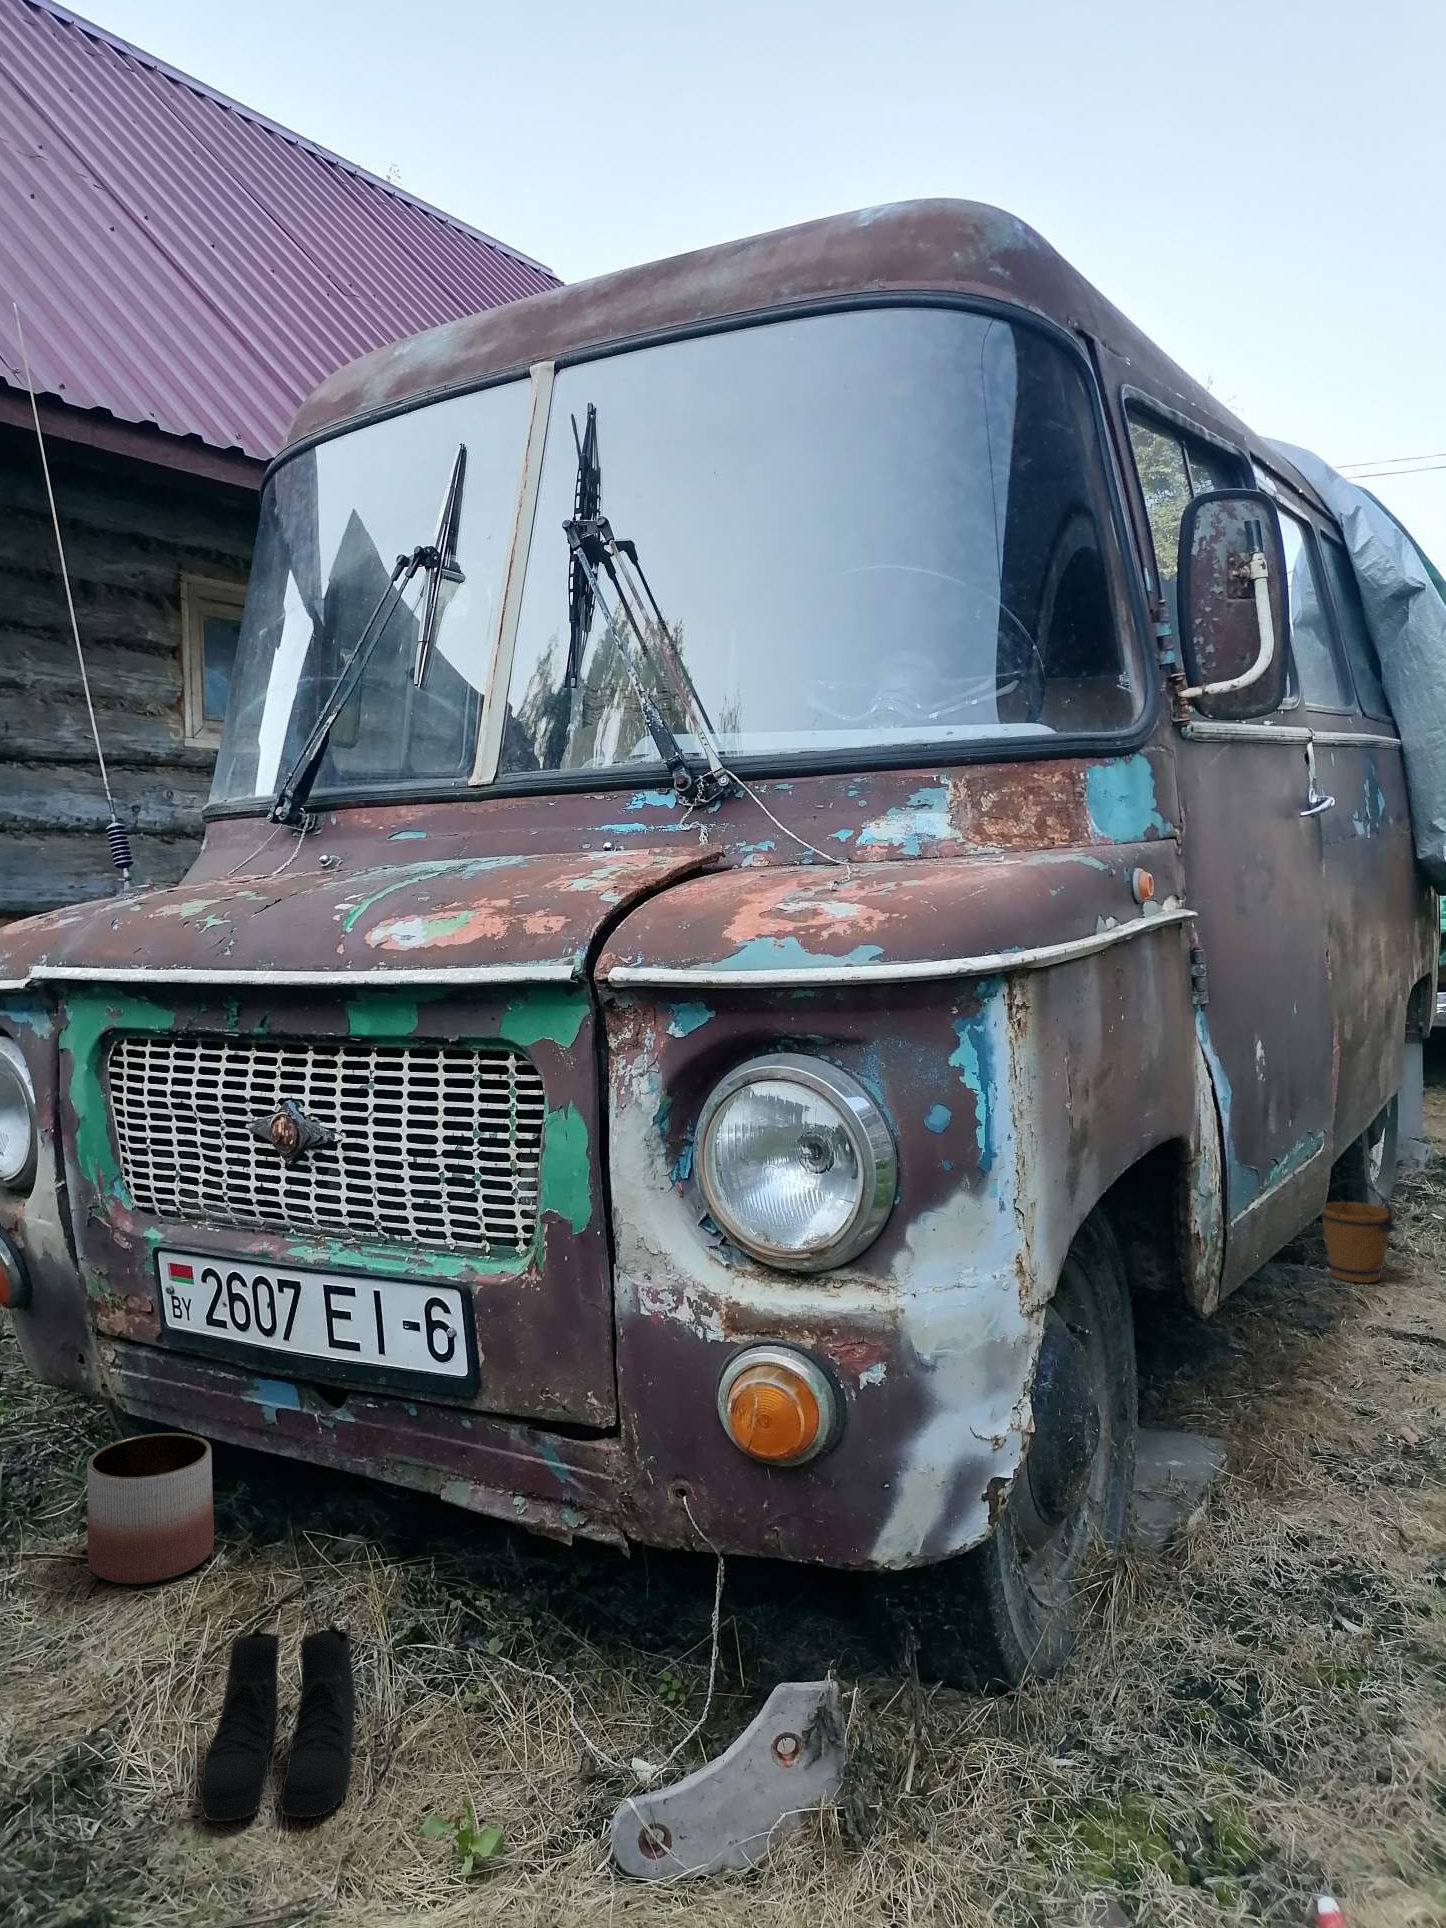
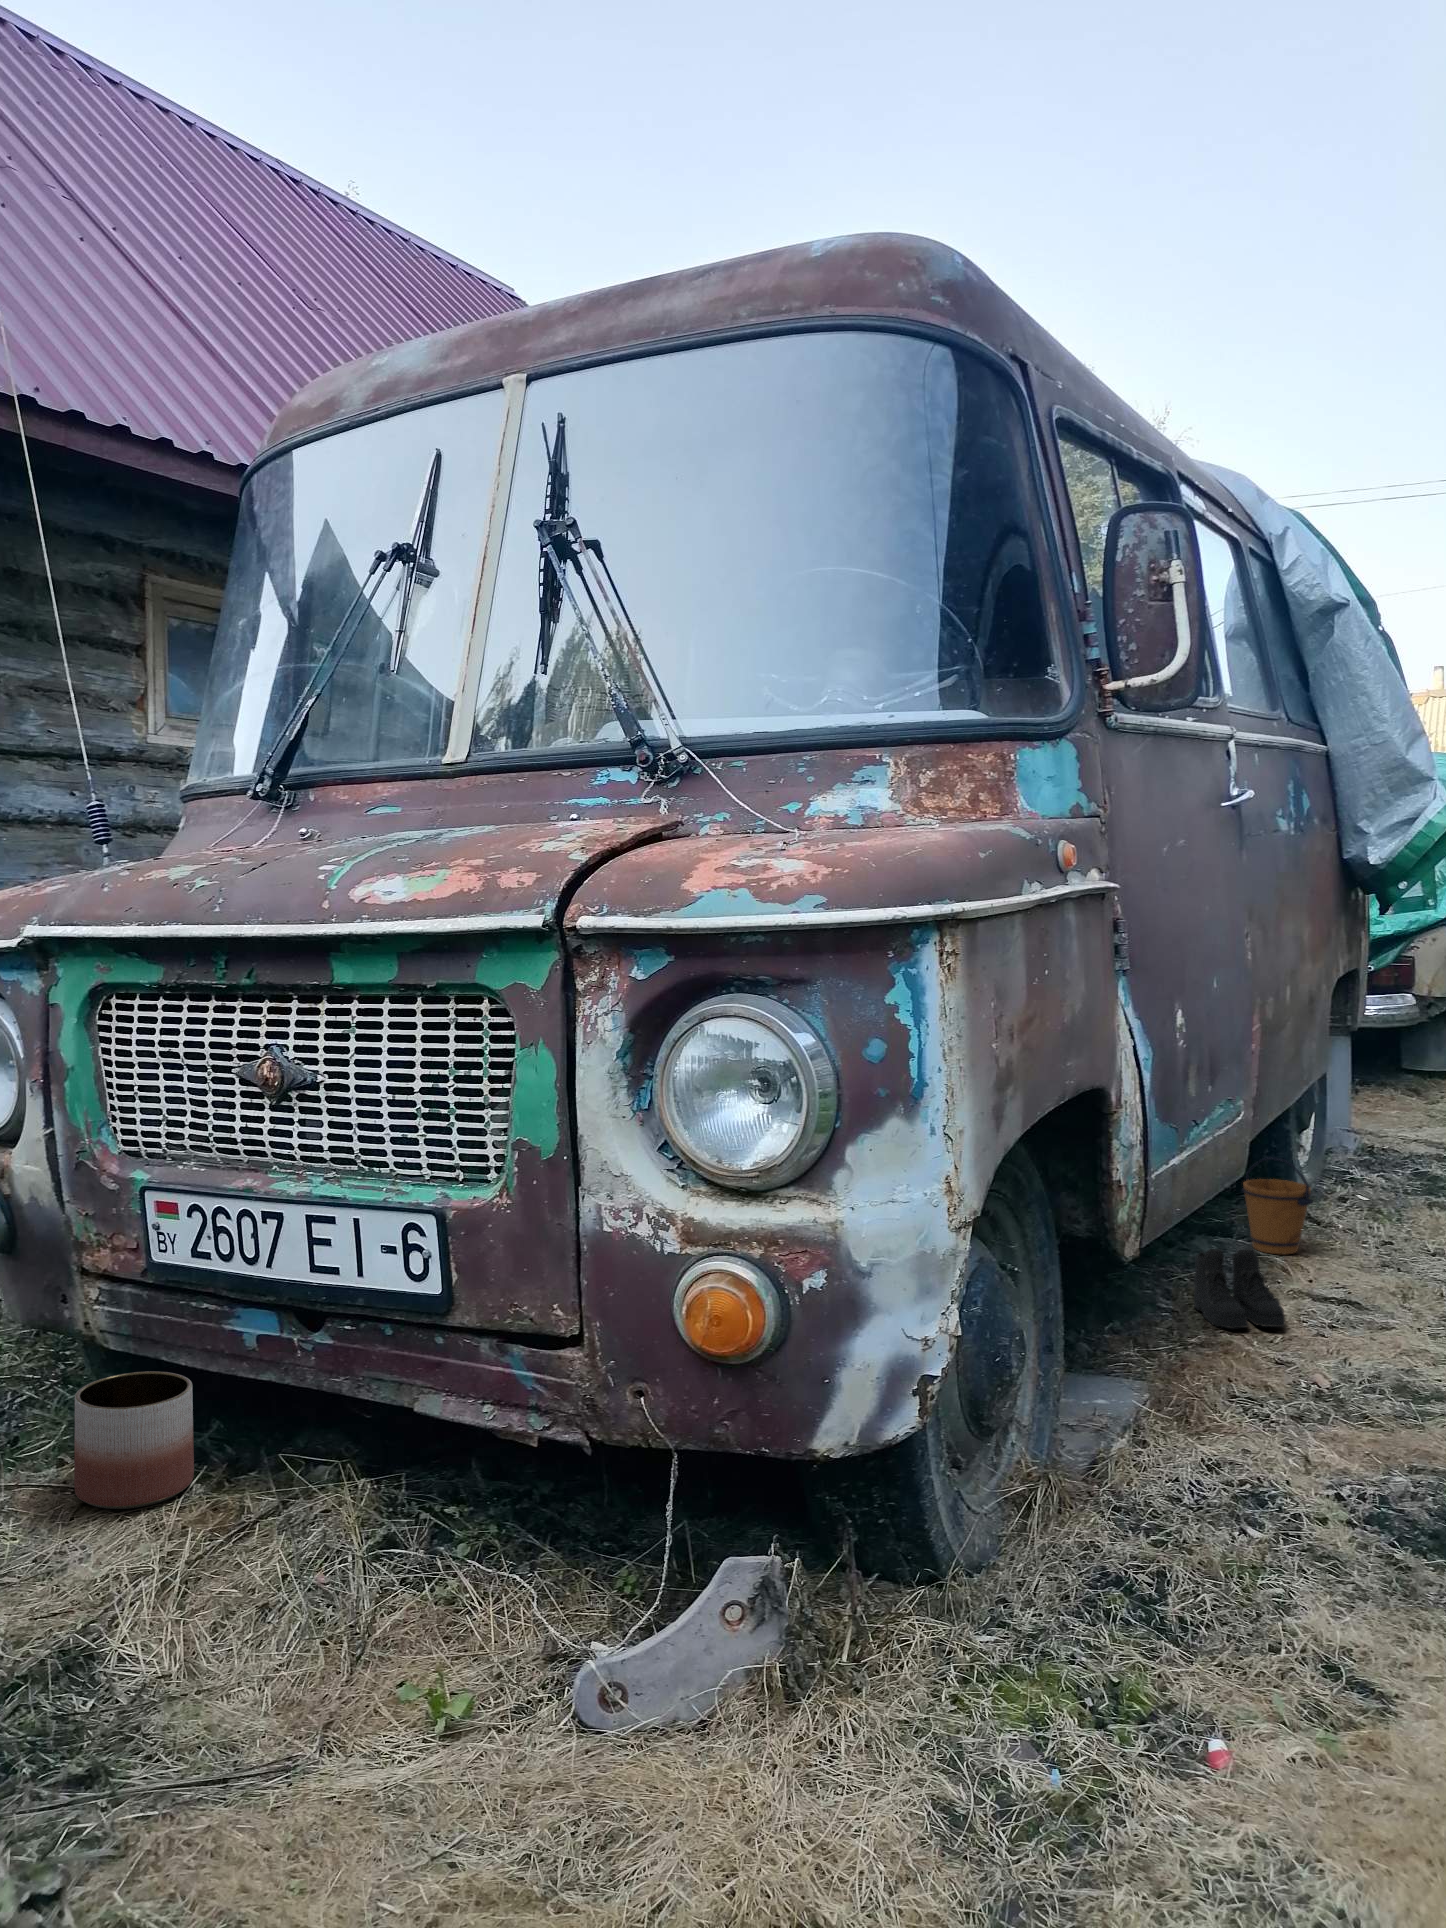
boots: present [201,1625,355,1821] -> present [1194,1248,1285,1328]

